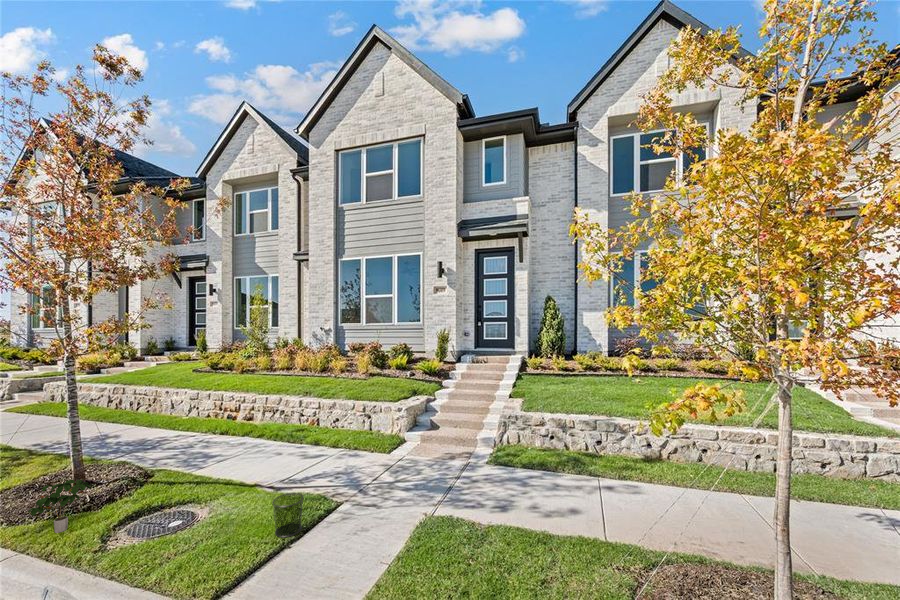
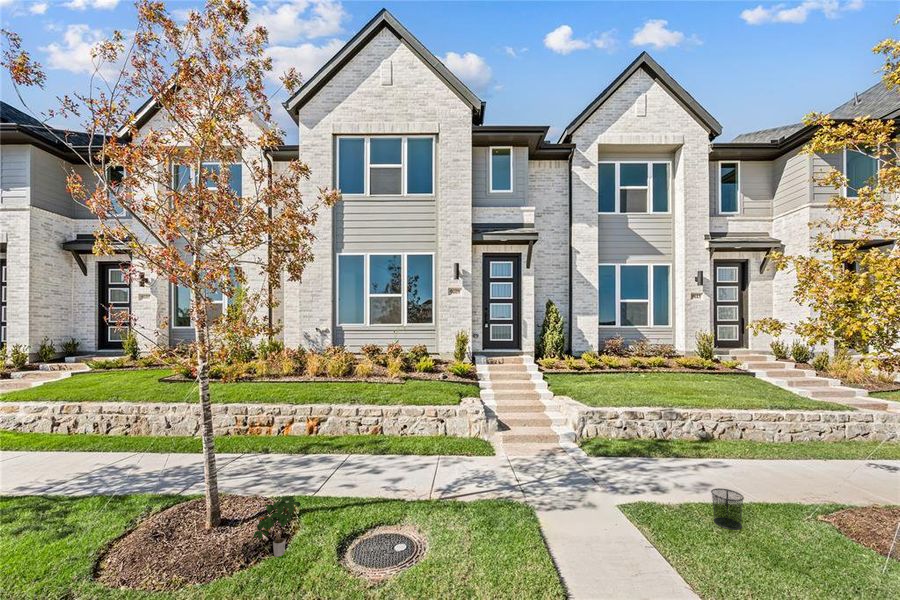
waste bin: present [272,493,304,538] -> present [711,488,744,530]

